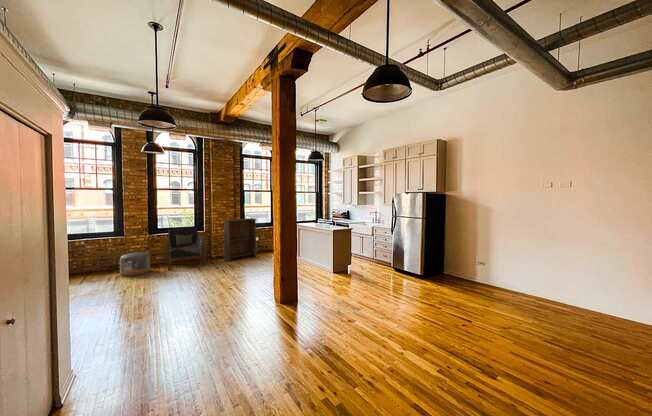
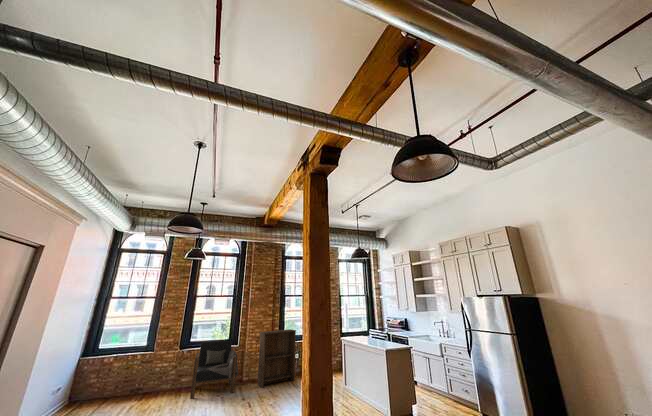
pouf: present [120,252,150,277] -> none [138,373,174,406]

